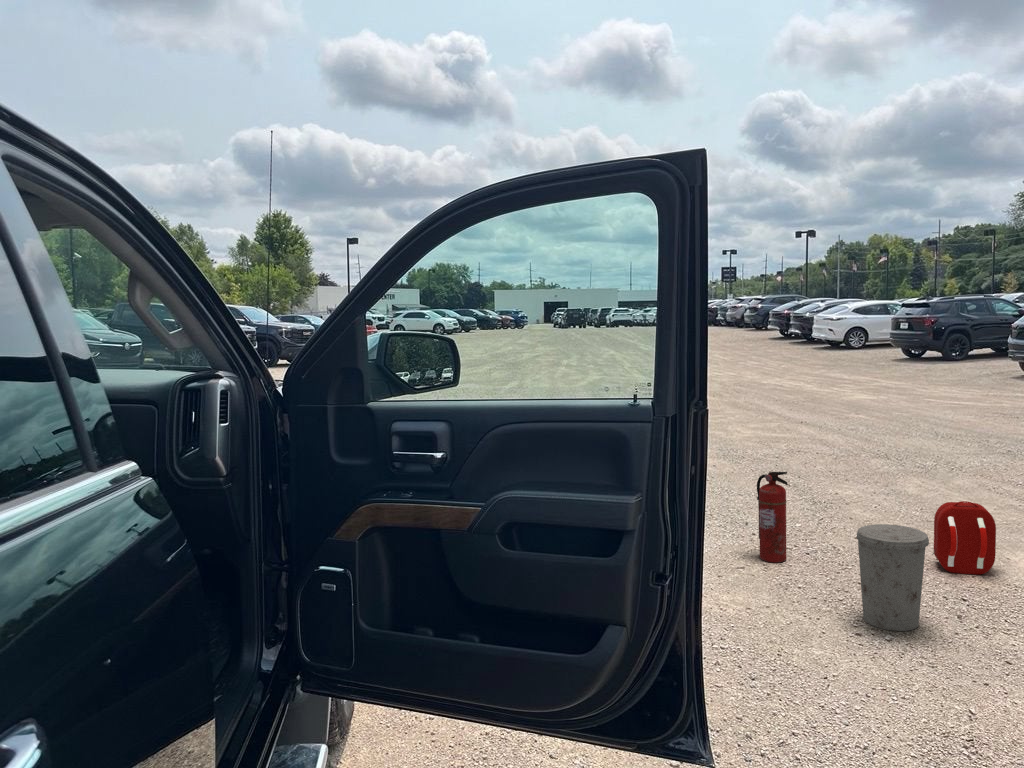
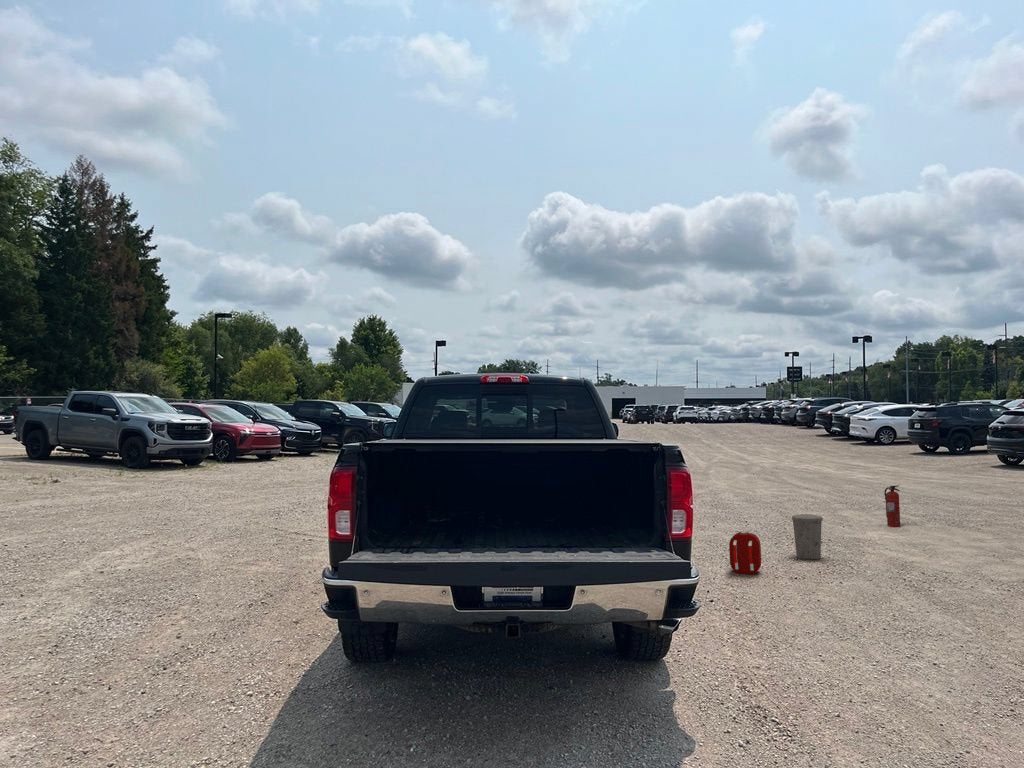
fire extinguisher: present [757,472,788,563] -> present [884,485,900,527]
backpack: present [932,501,996,575] -> present [729,532,761,574]

